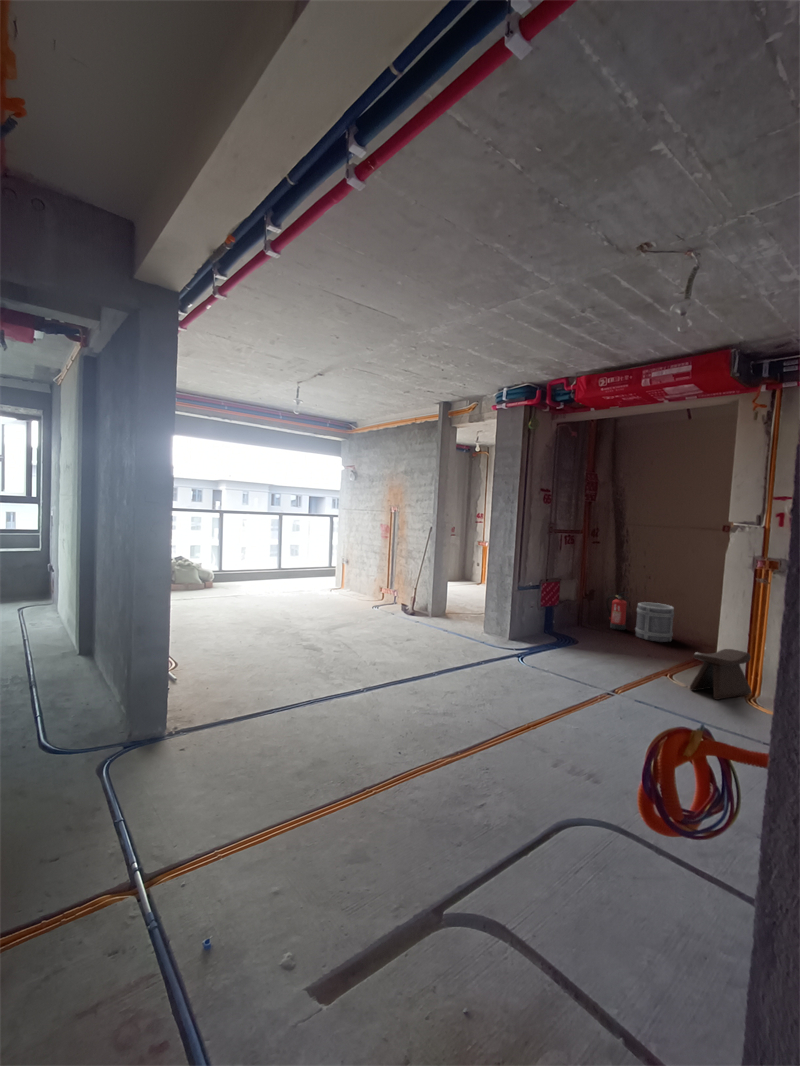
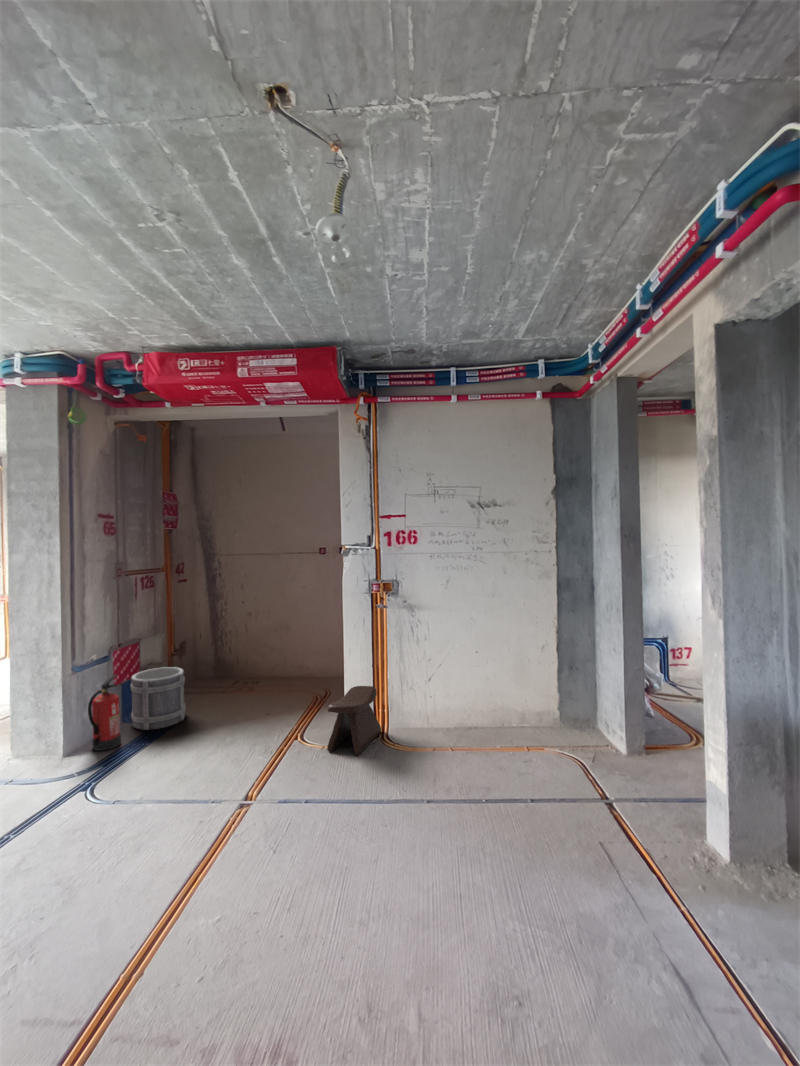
fire extinguisher: present [607,593,628,630] -> present [88,674,121,751]
bucket: present [635,602,674,642] -> present [131,667,185,730]

